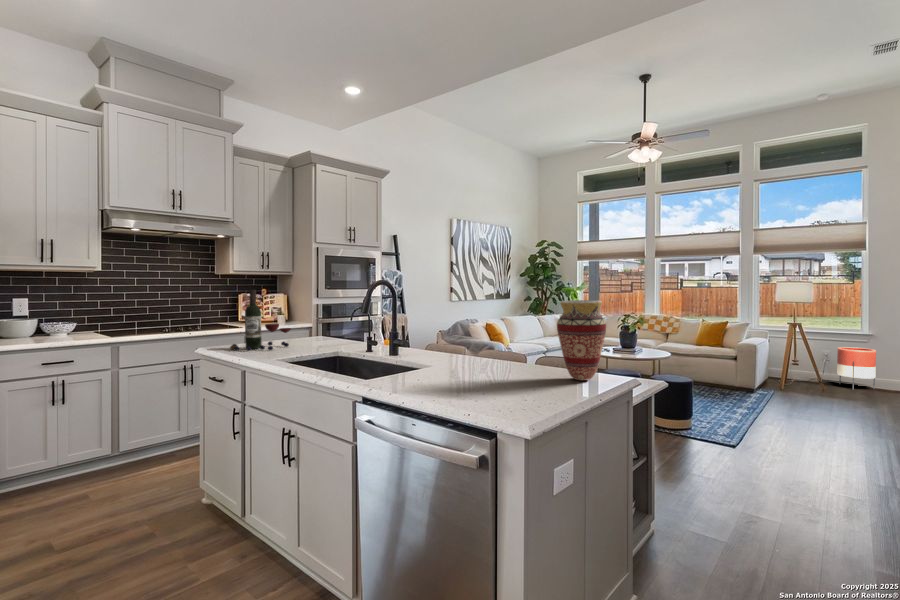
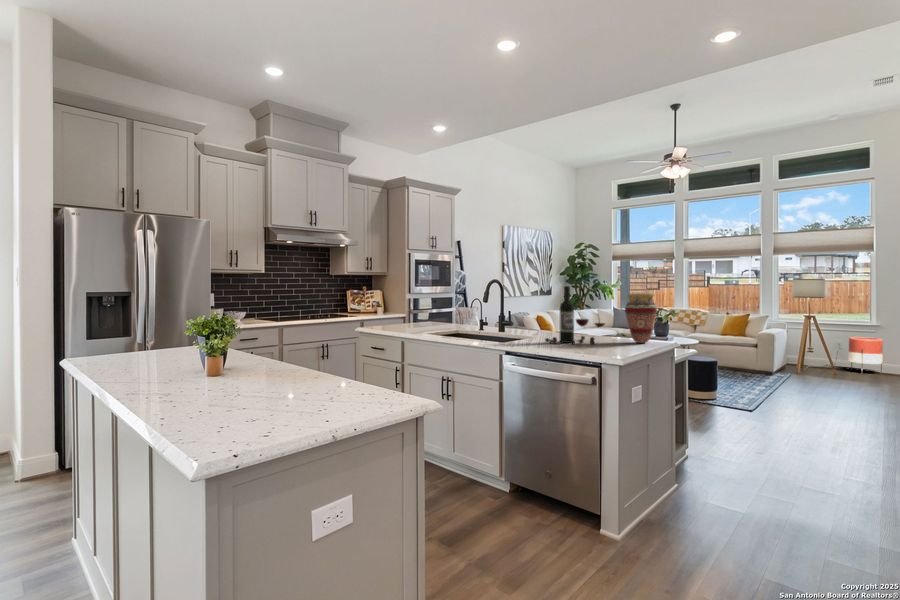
wine bottle: present [230,290,291,351] -> present [545,286,605,344]

